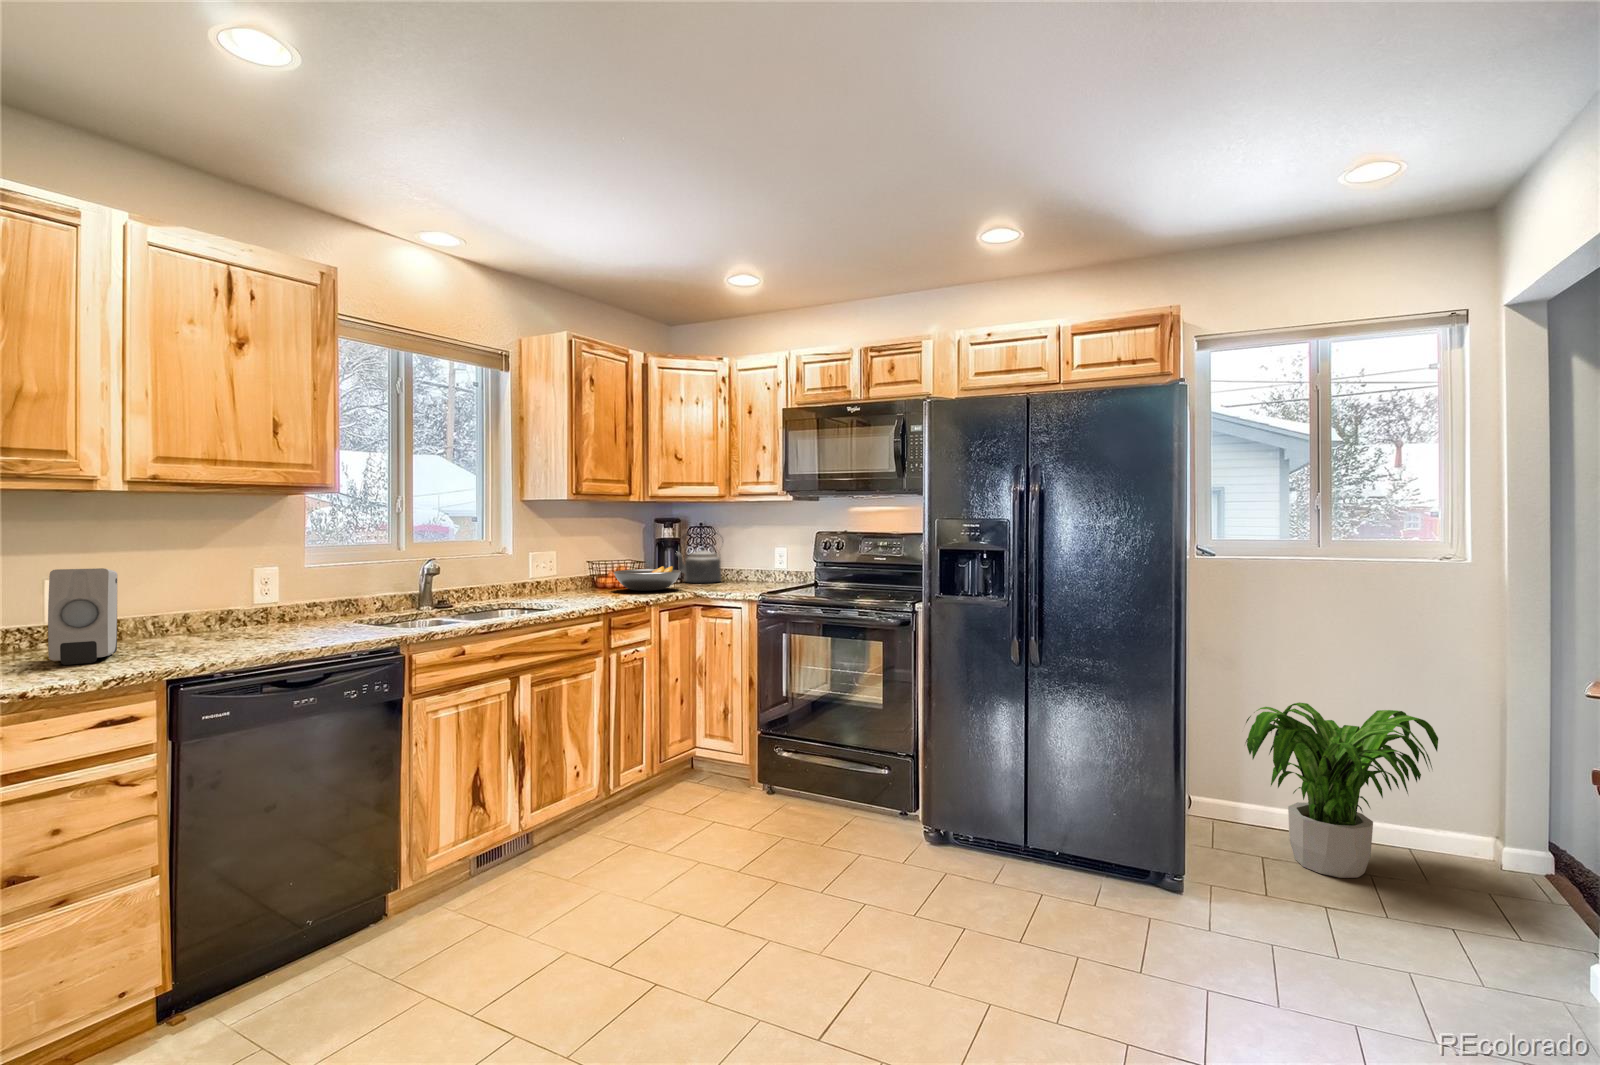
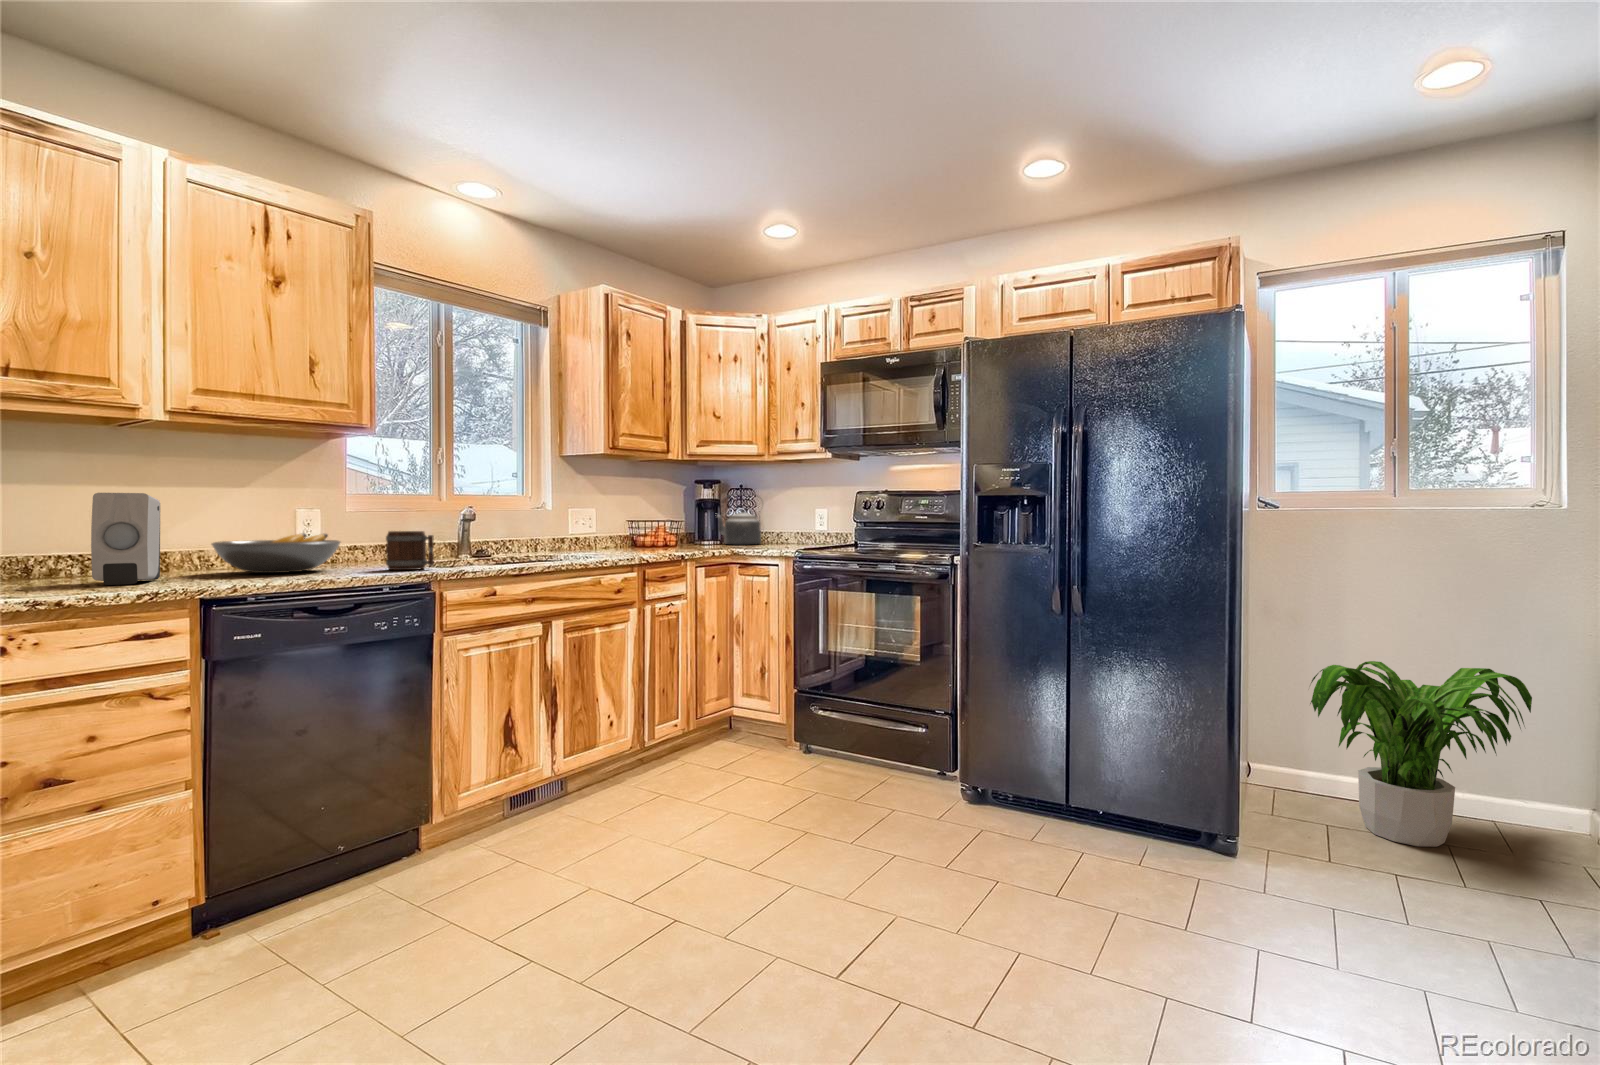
fruit bowl: present [614,566,681,591] -> present [212,533,340,573]
mug: none [352,592,402,634] -> present [386,531,434,570]

